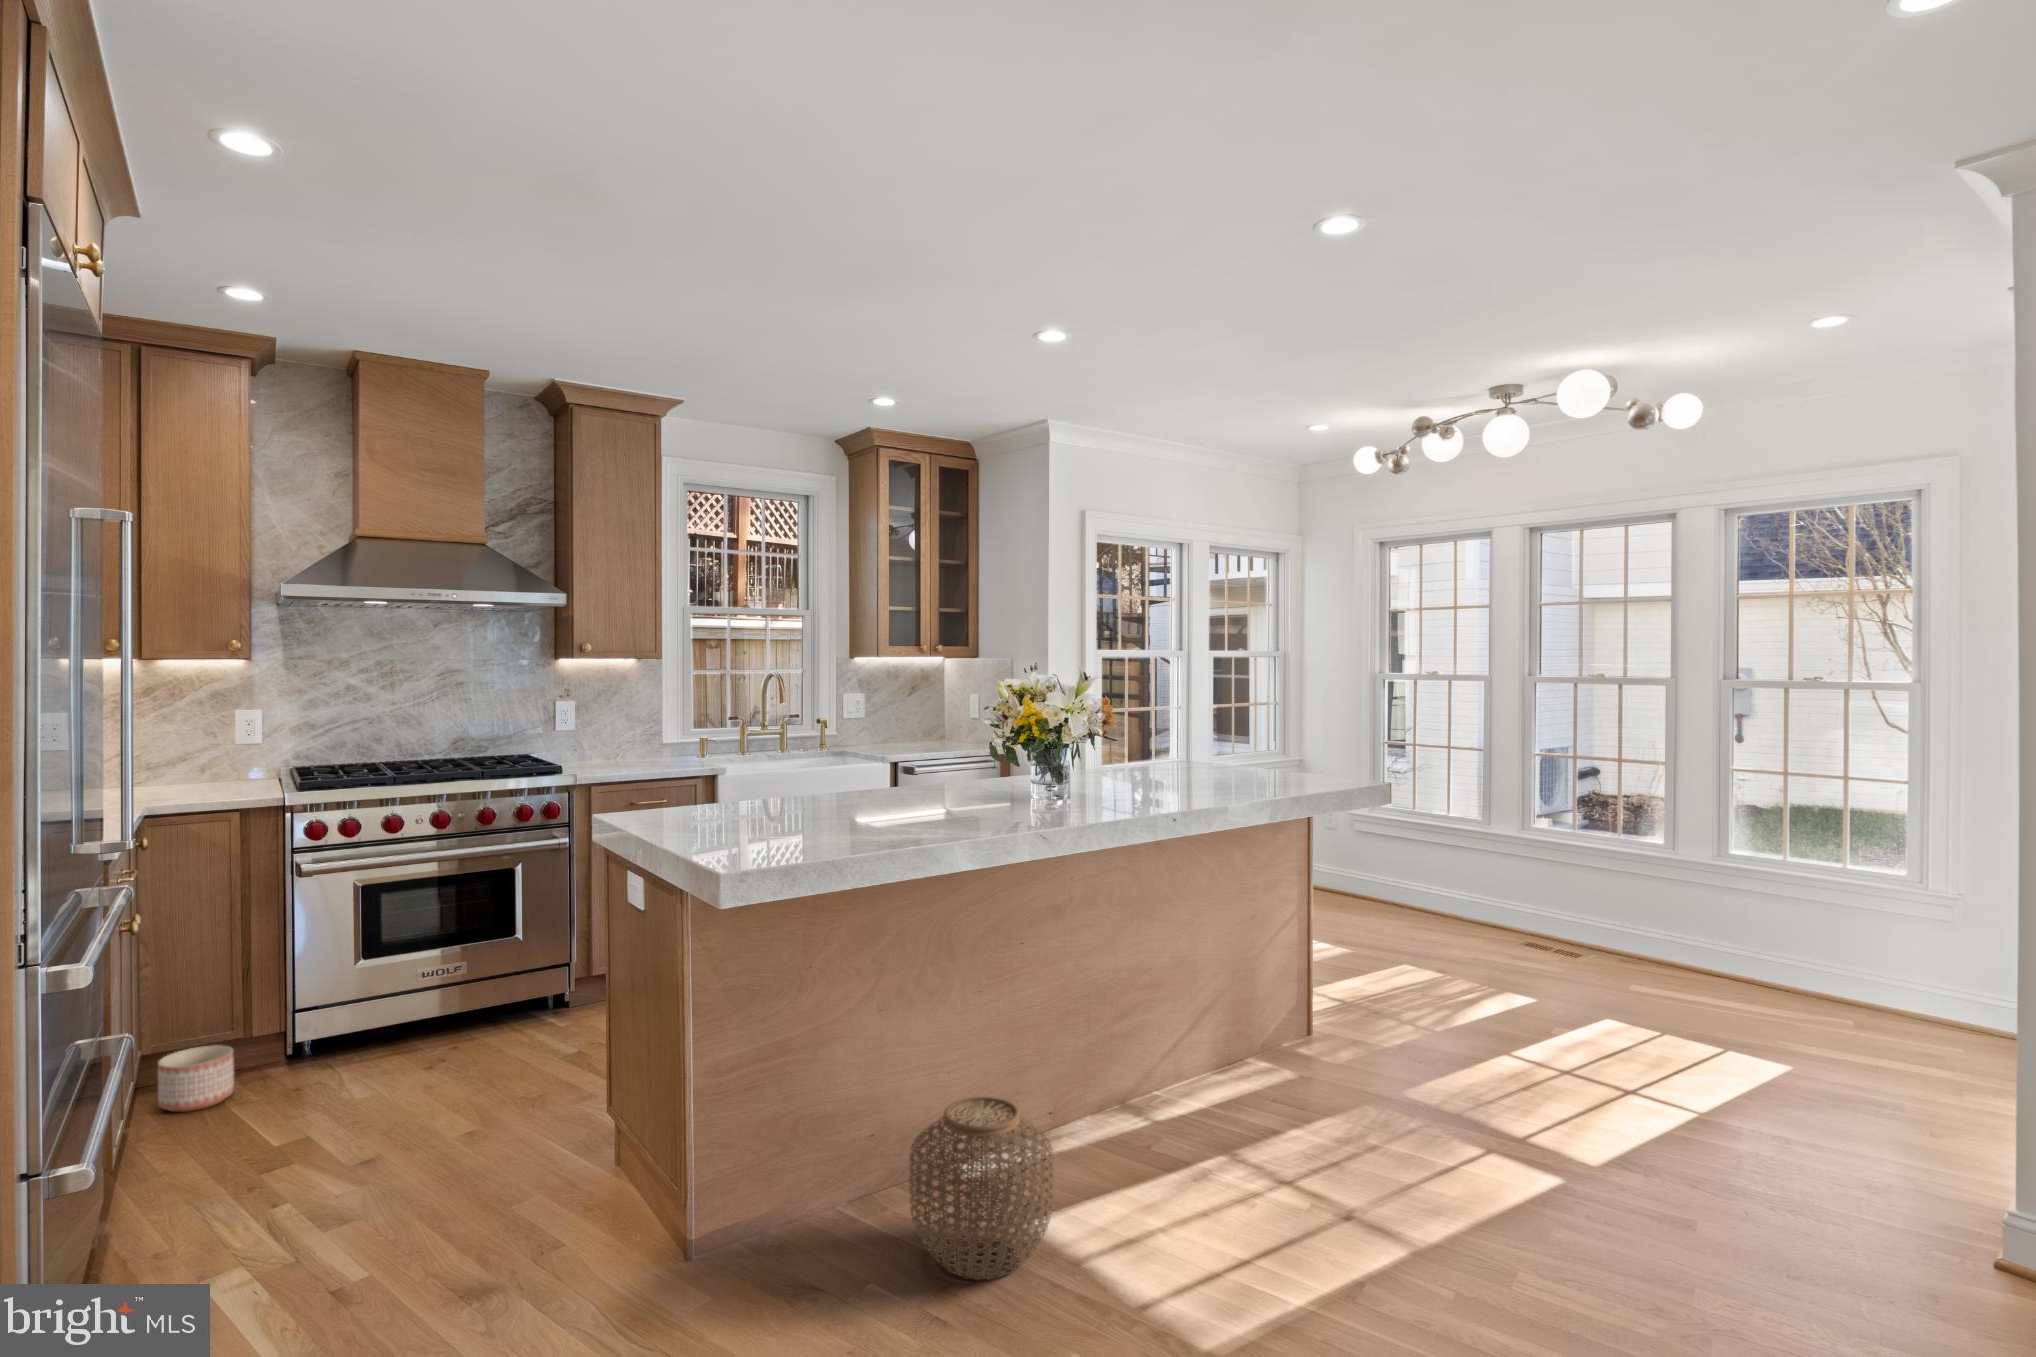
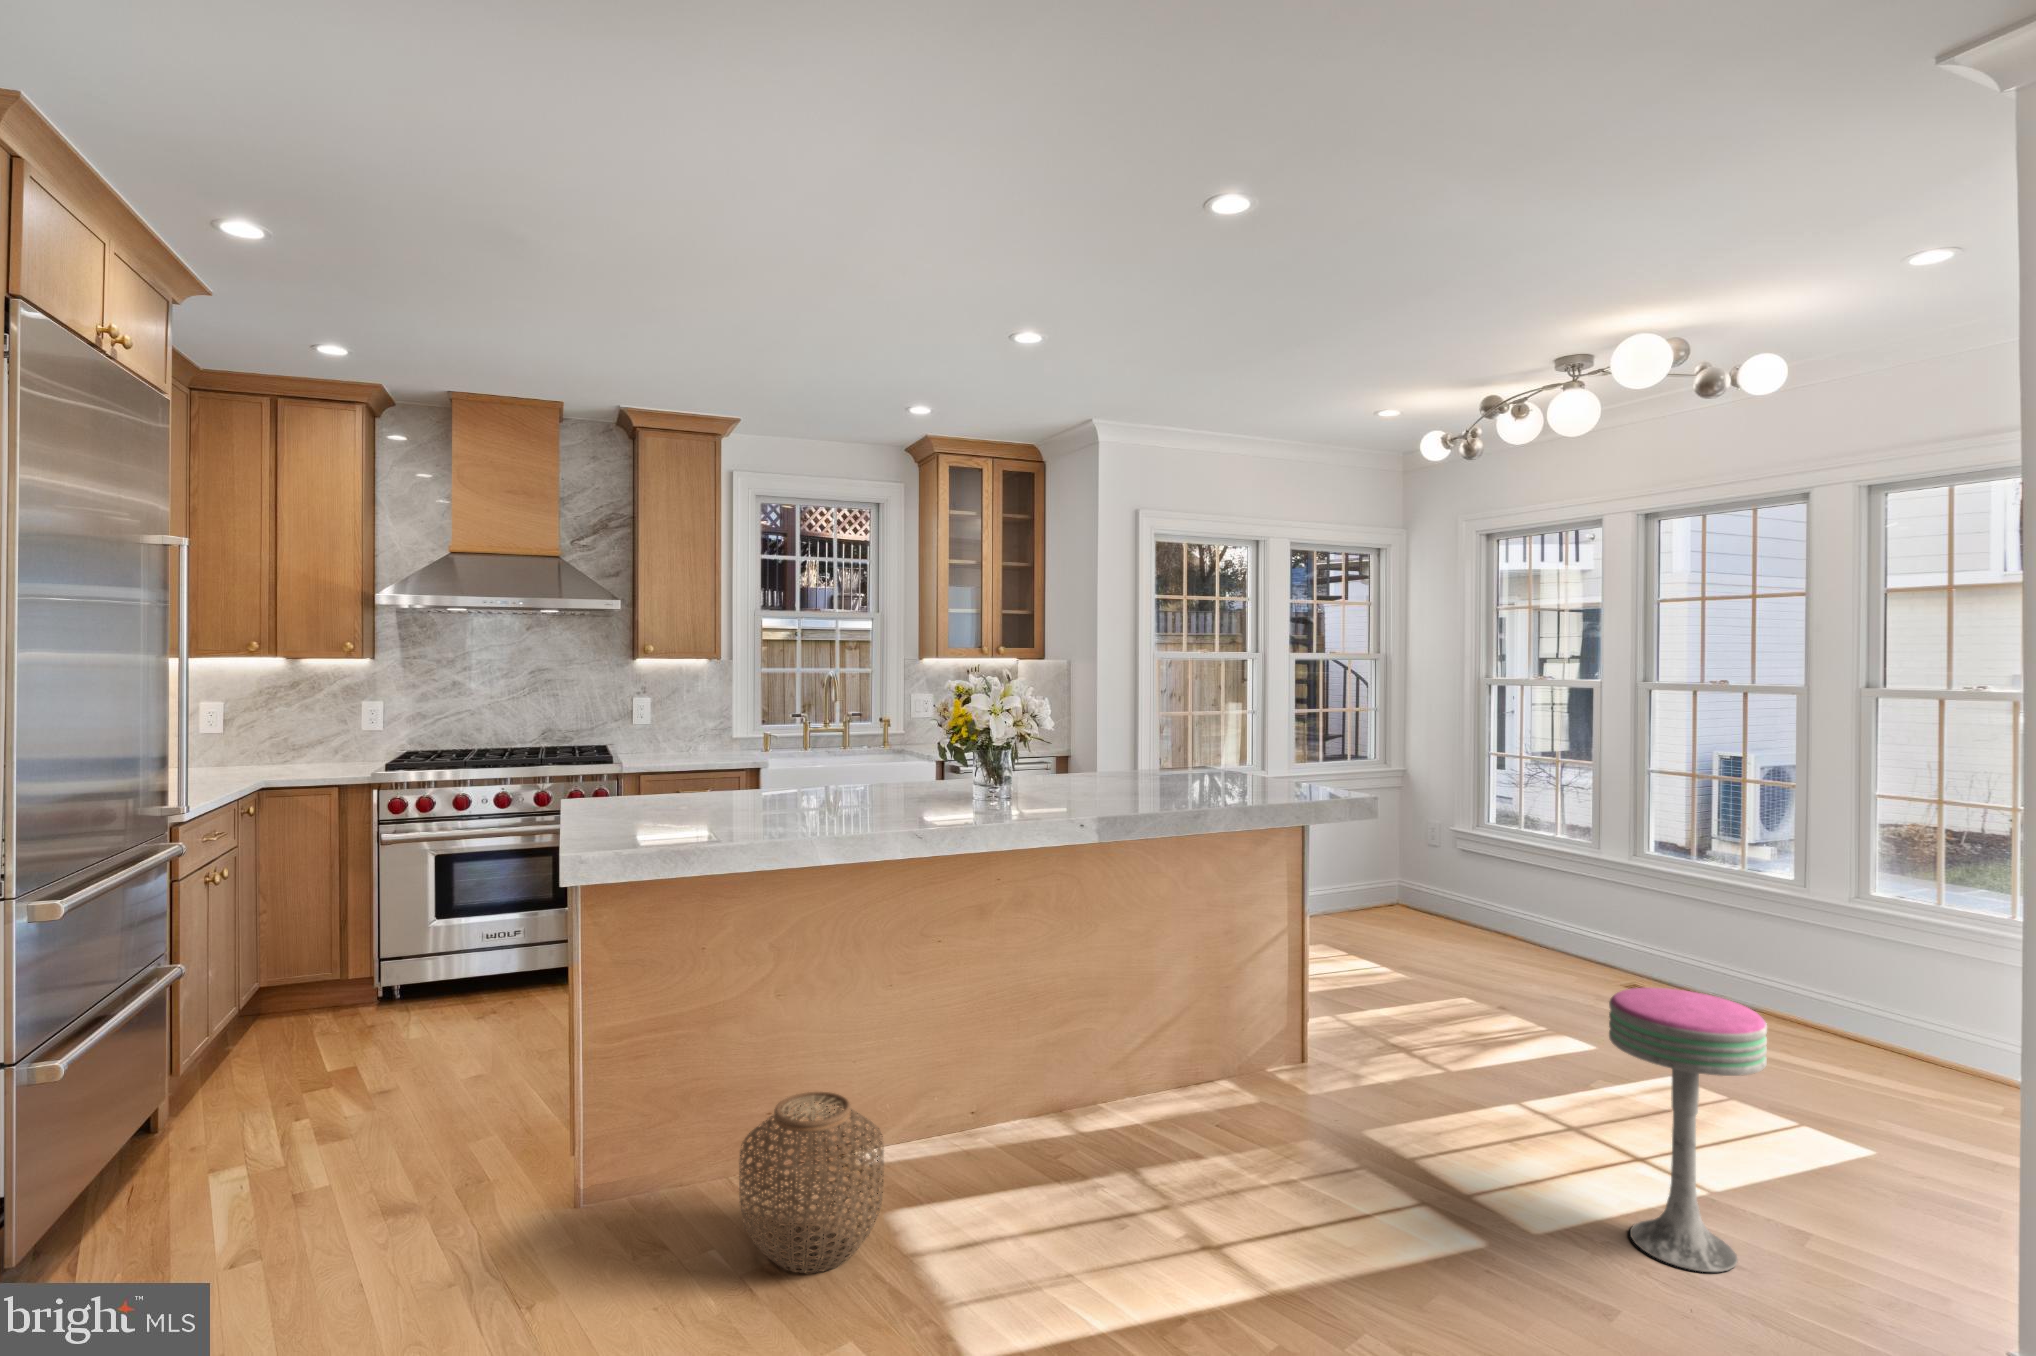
bar stool: none [1643,941,1779,1178] -> present [1609,988,1767,1272]
planter: present [158,1045,234,1112] -> none [253,986,315,1040]

